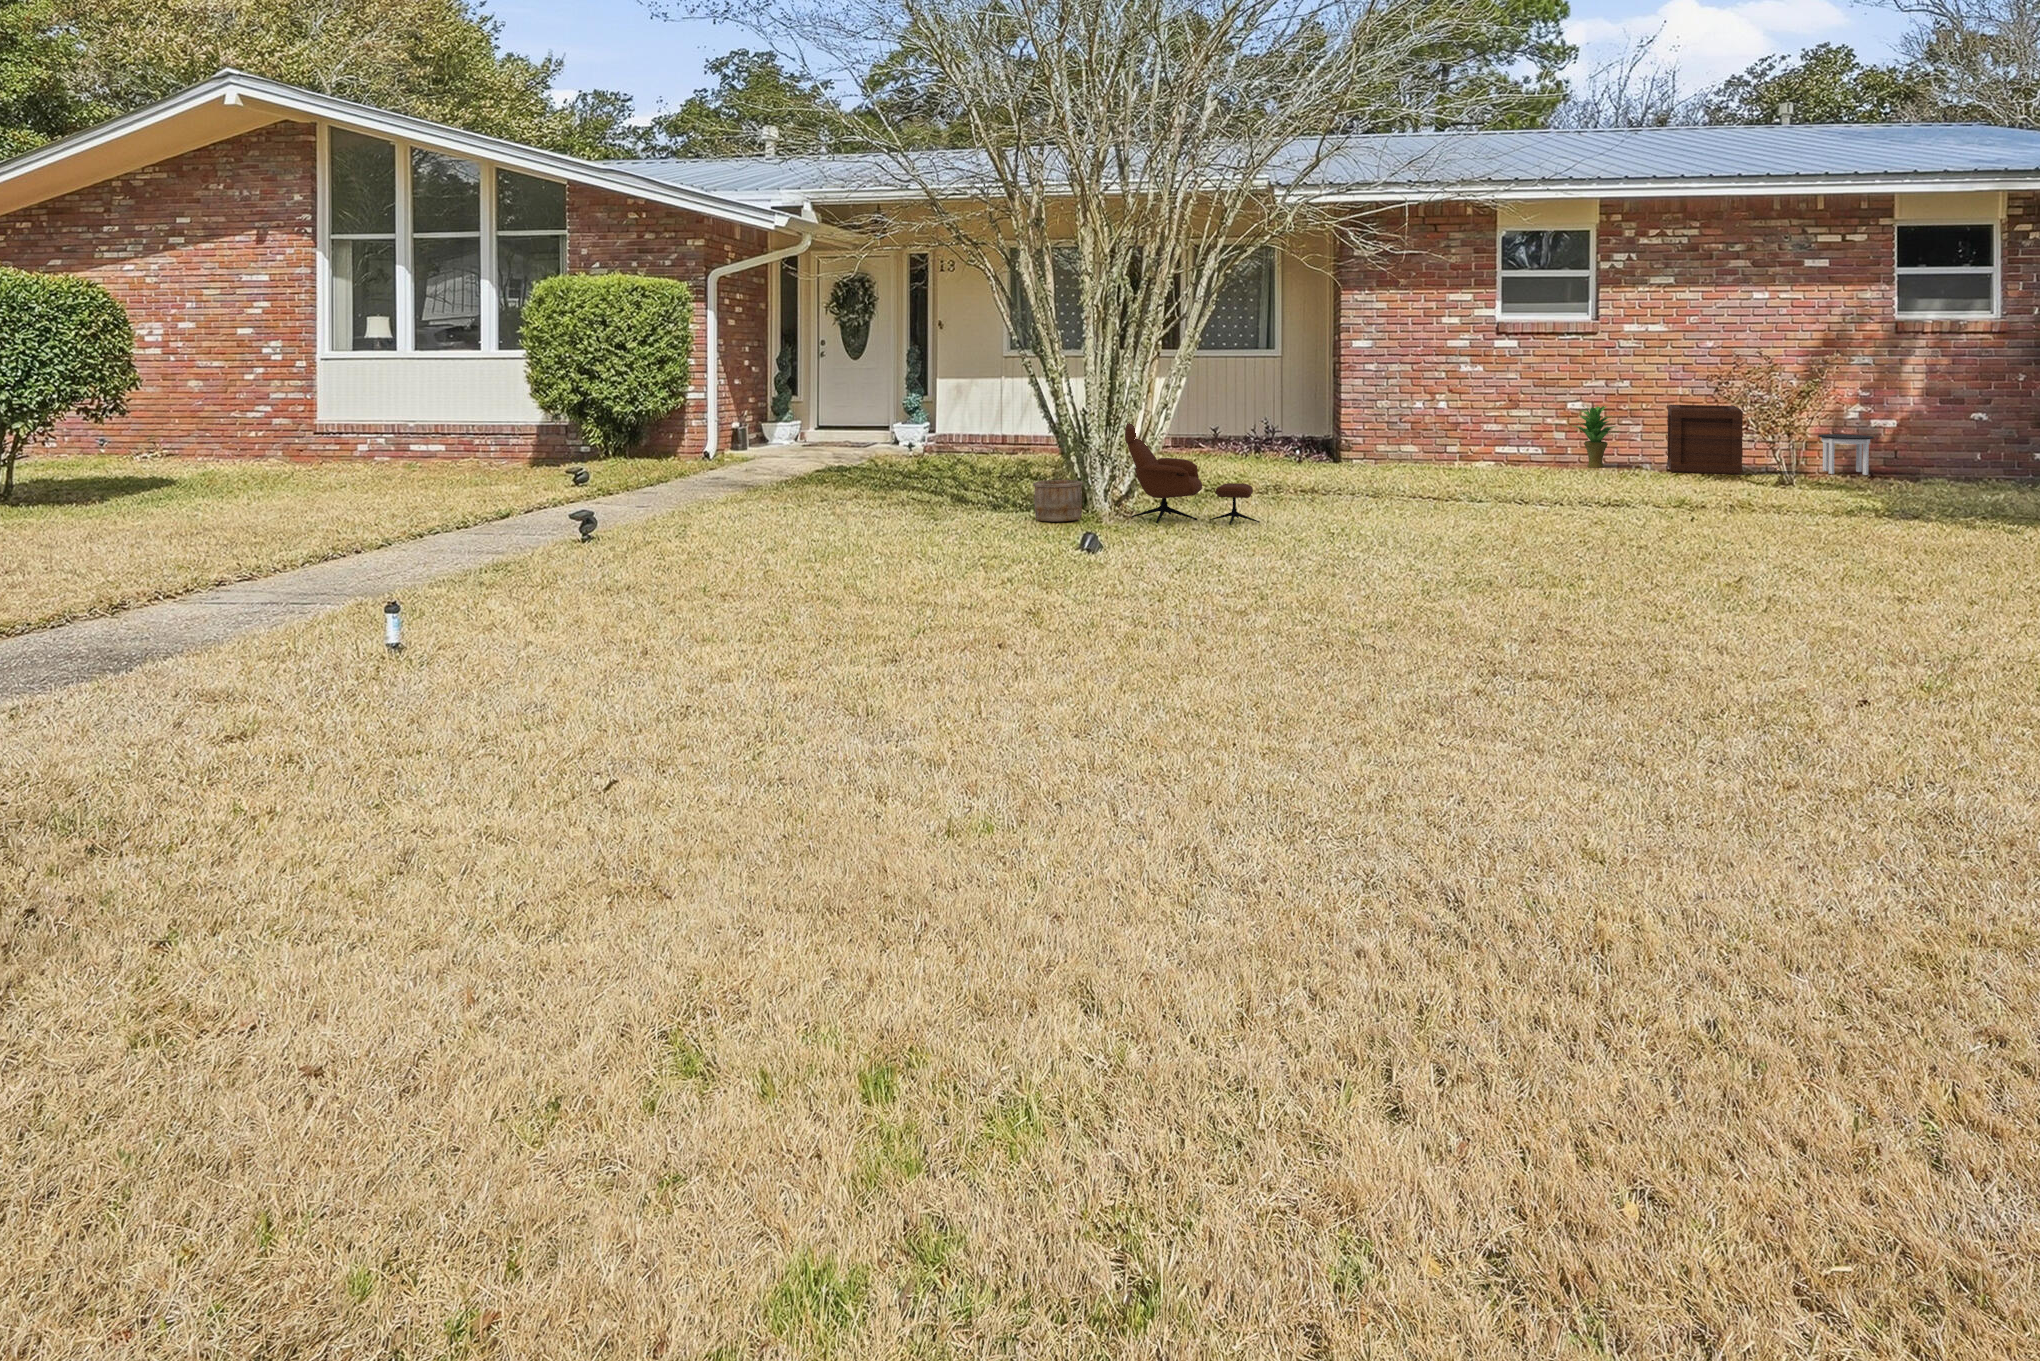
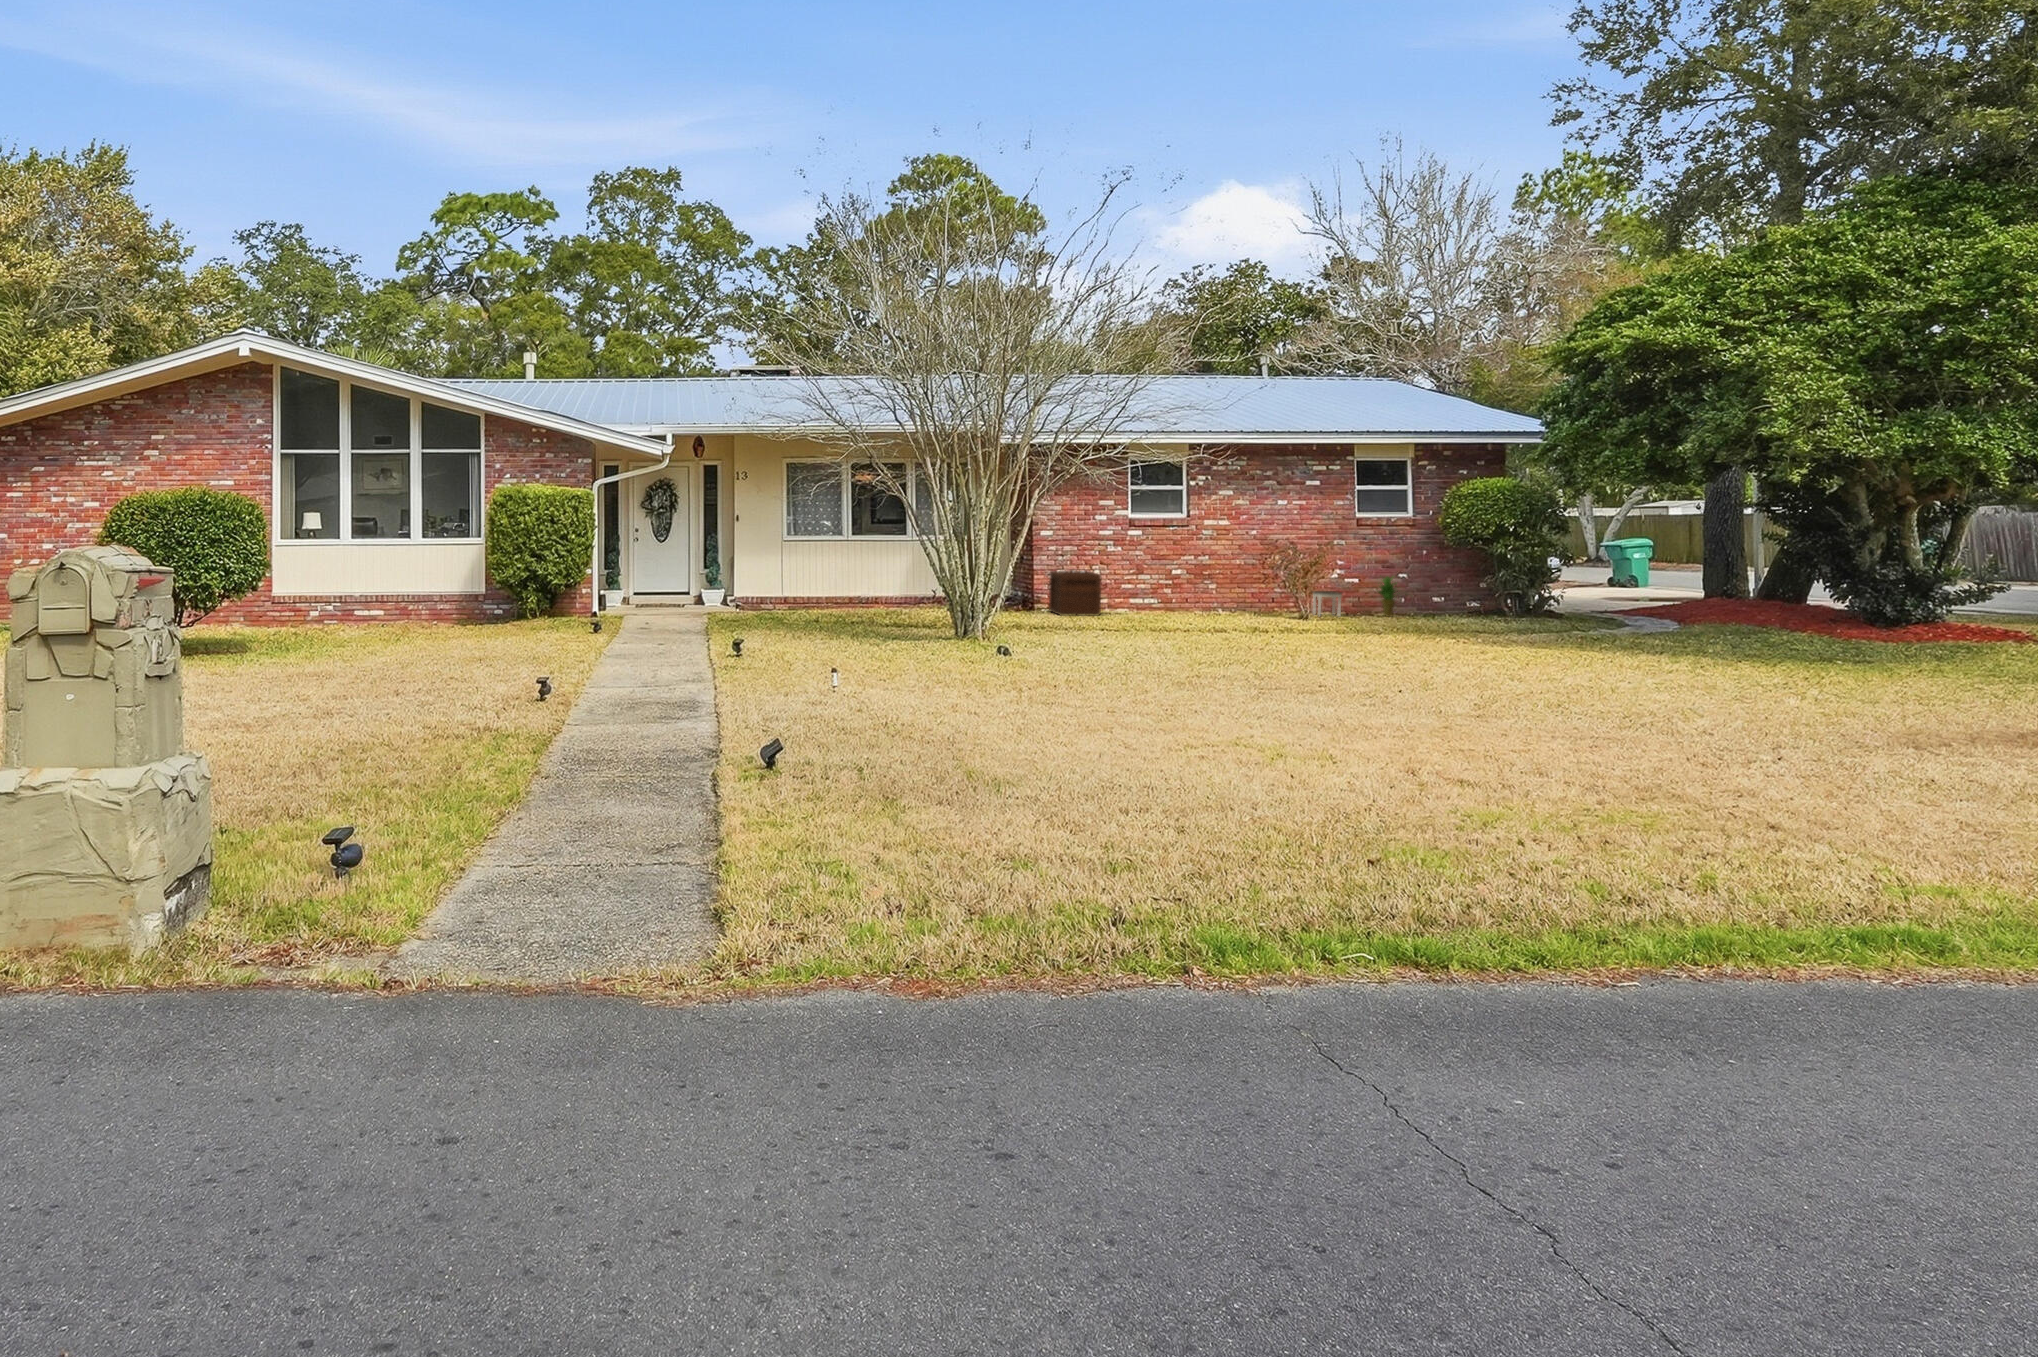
wooden crate: present [1667,405,1743,475] -> present [1049,571,1101,616]
potted plant: present [1574,406,1615,468] -> present [1379,577,1396,617]
lounge chair: present [1125,422,1259,525] -> none [972,590,1052,650]
wooden bucket: present [1033,480,1083,522] -> none [922,626,952,650]

